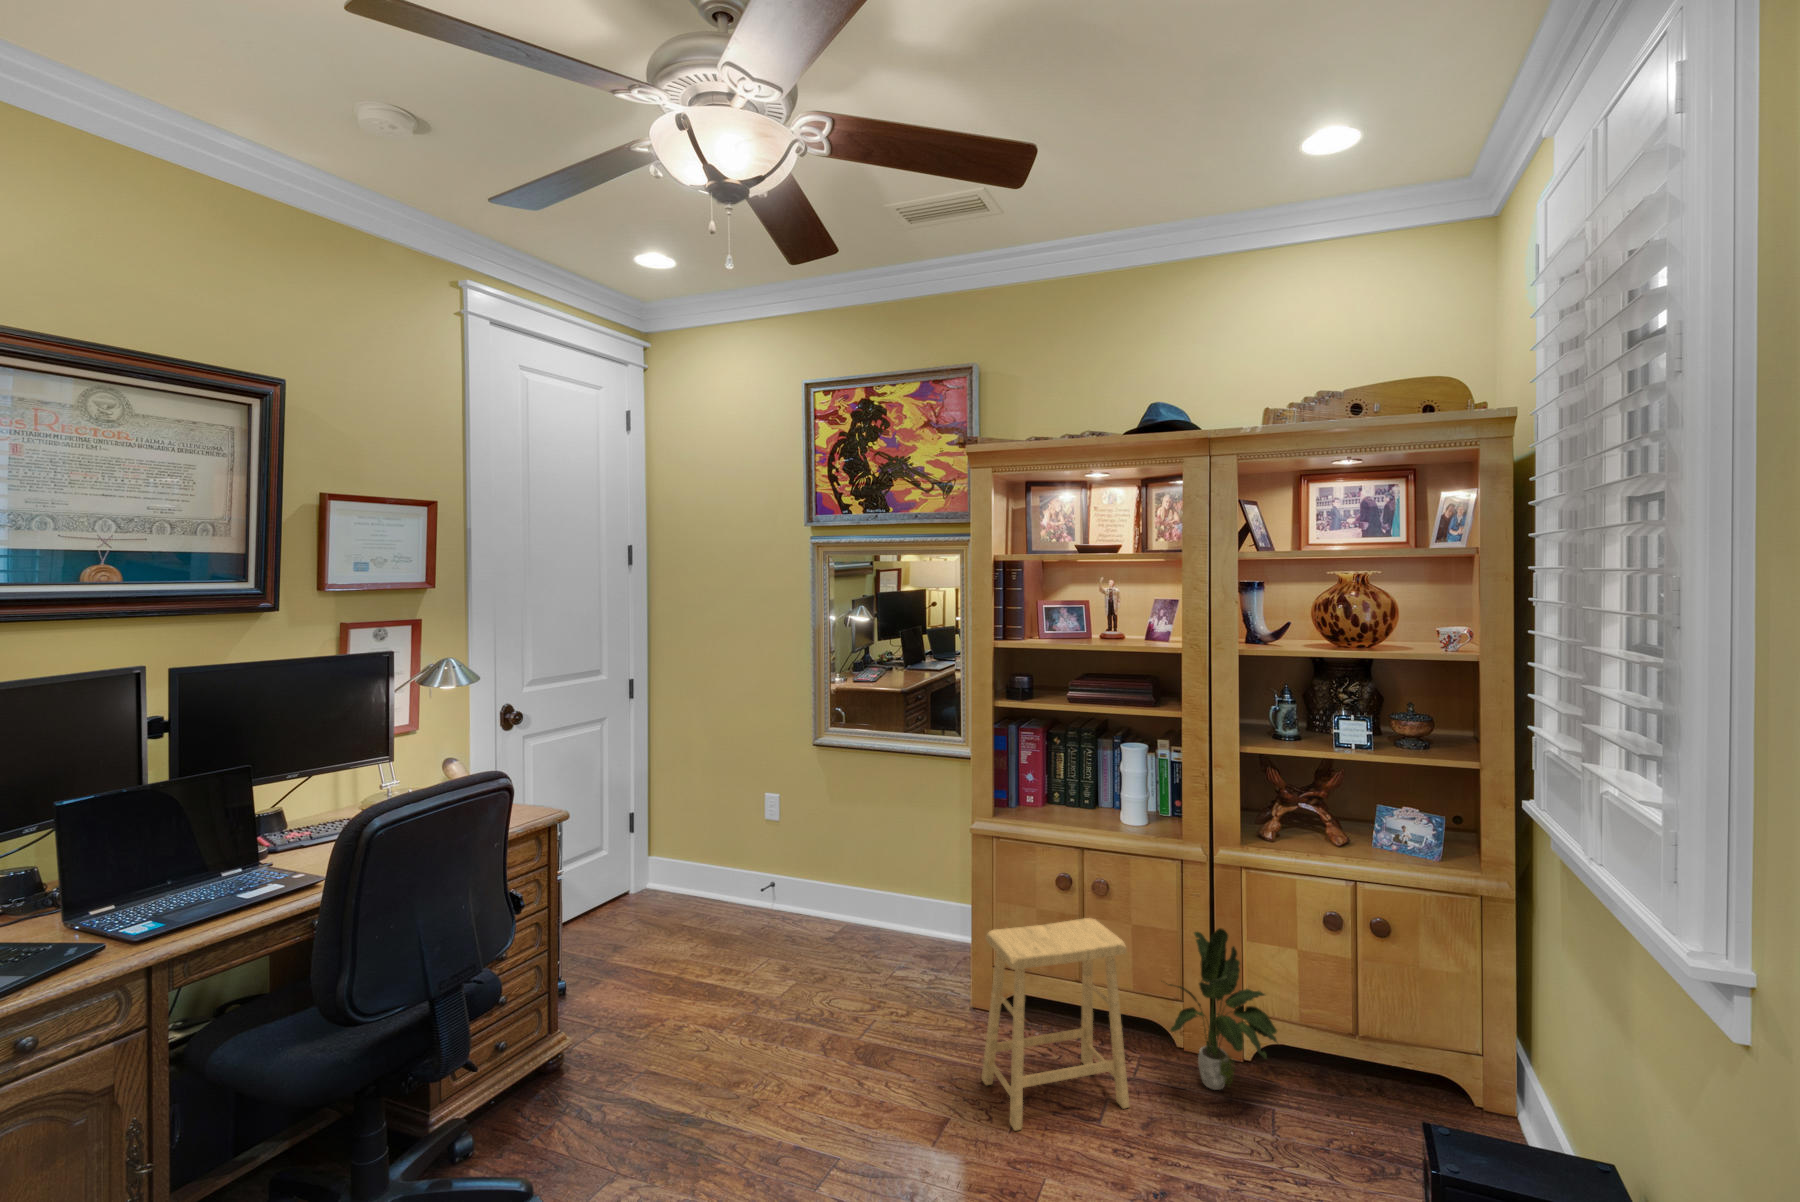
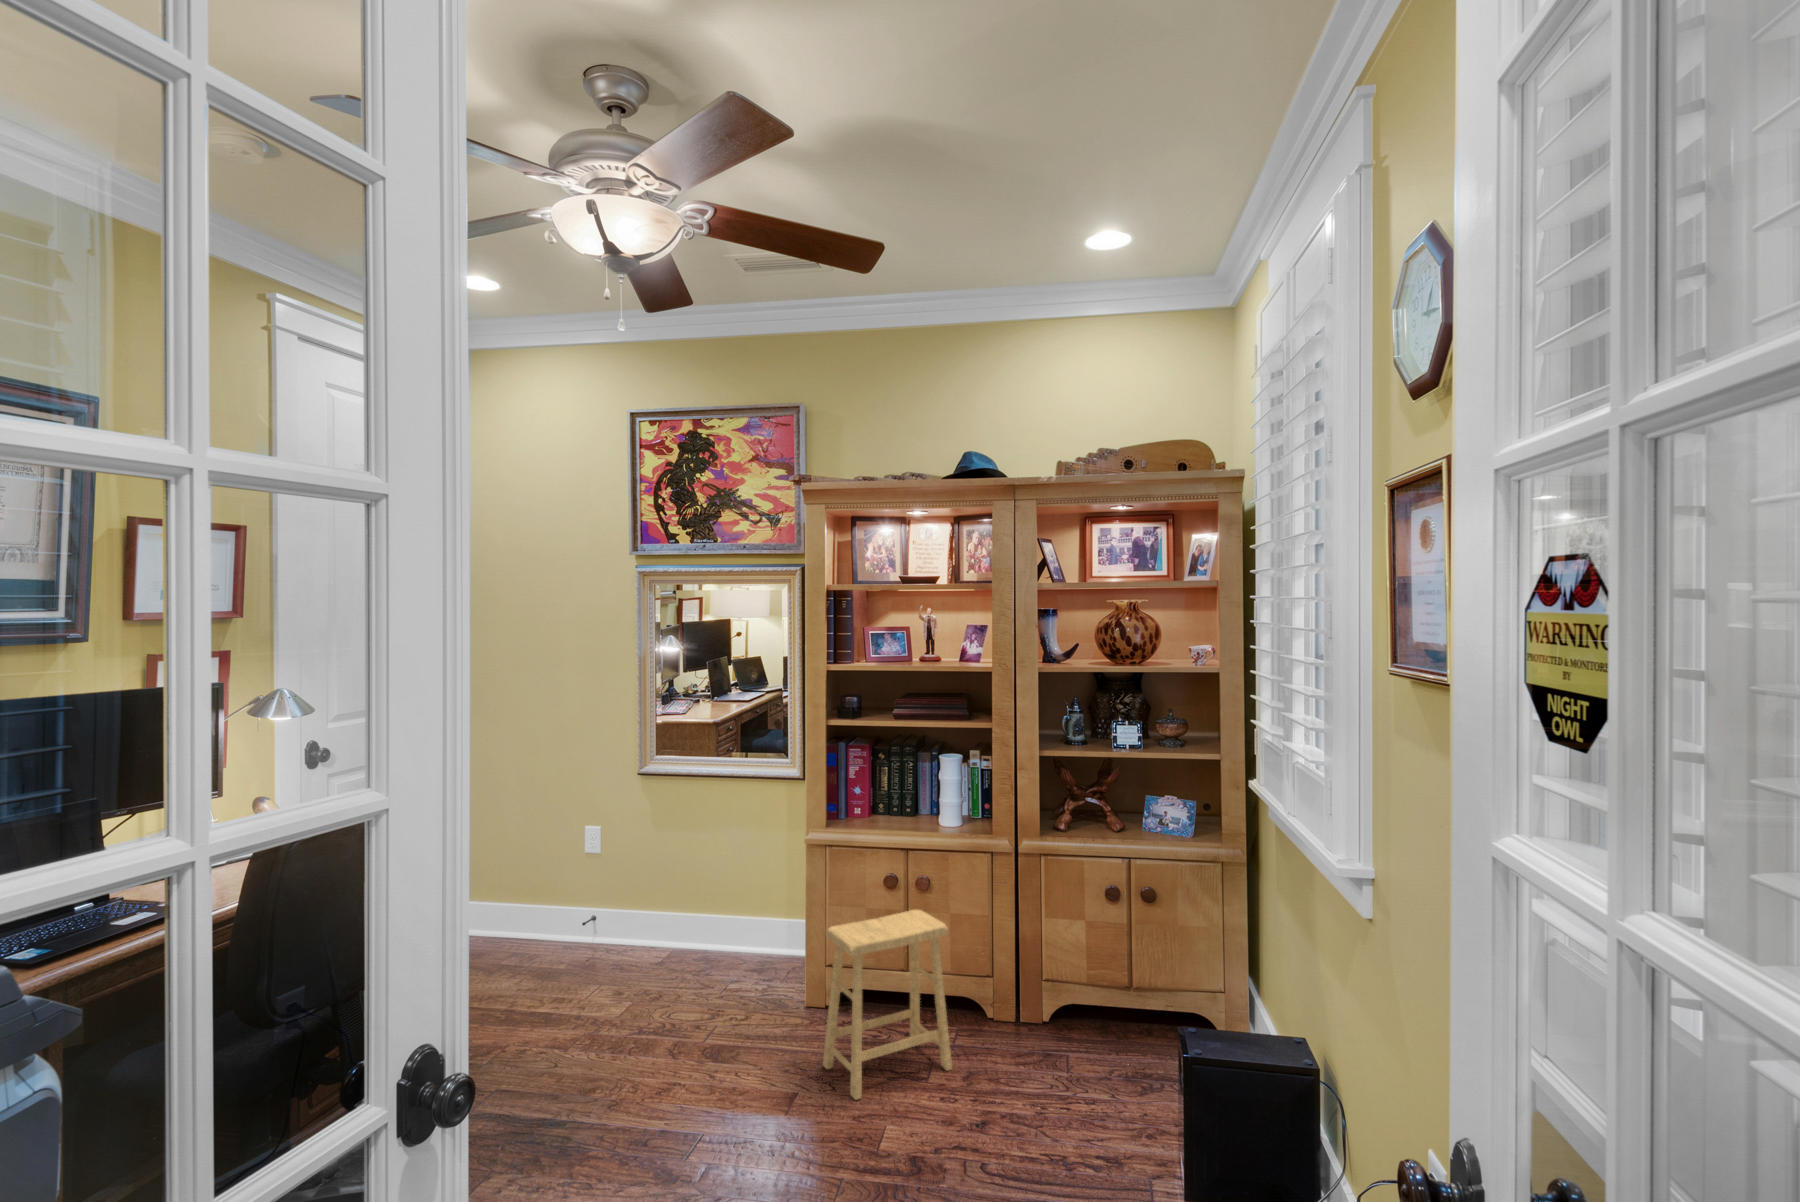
potted plant: present [1166,928,1277,1090] -> none [975,907,1073,1047]

